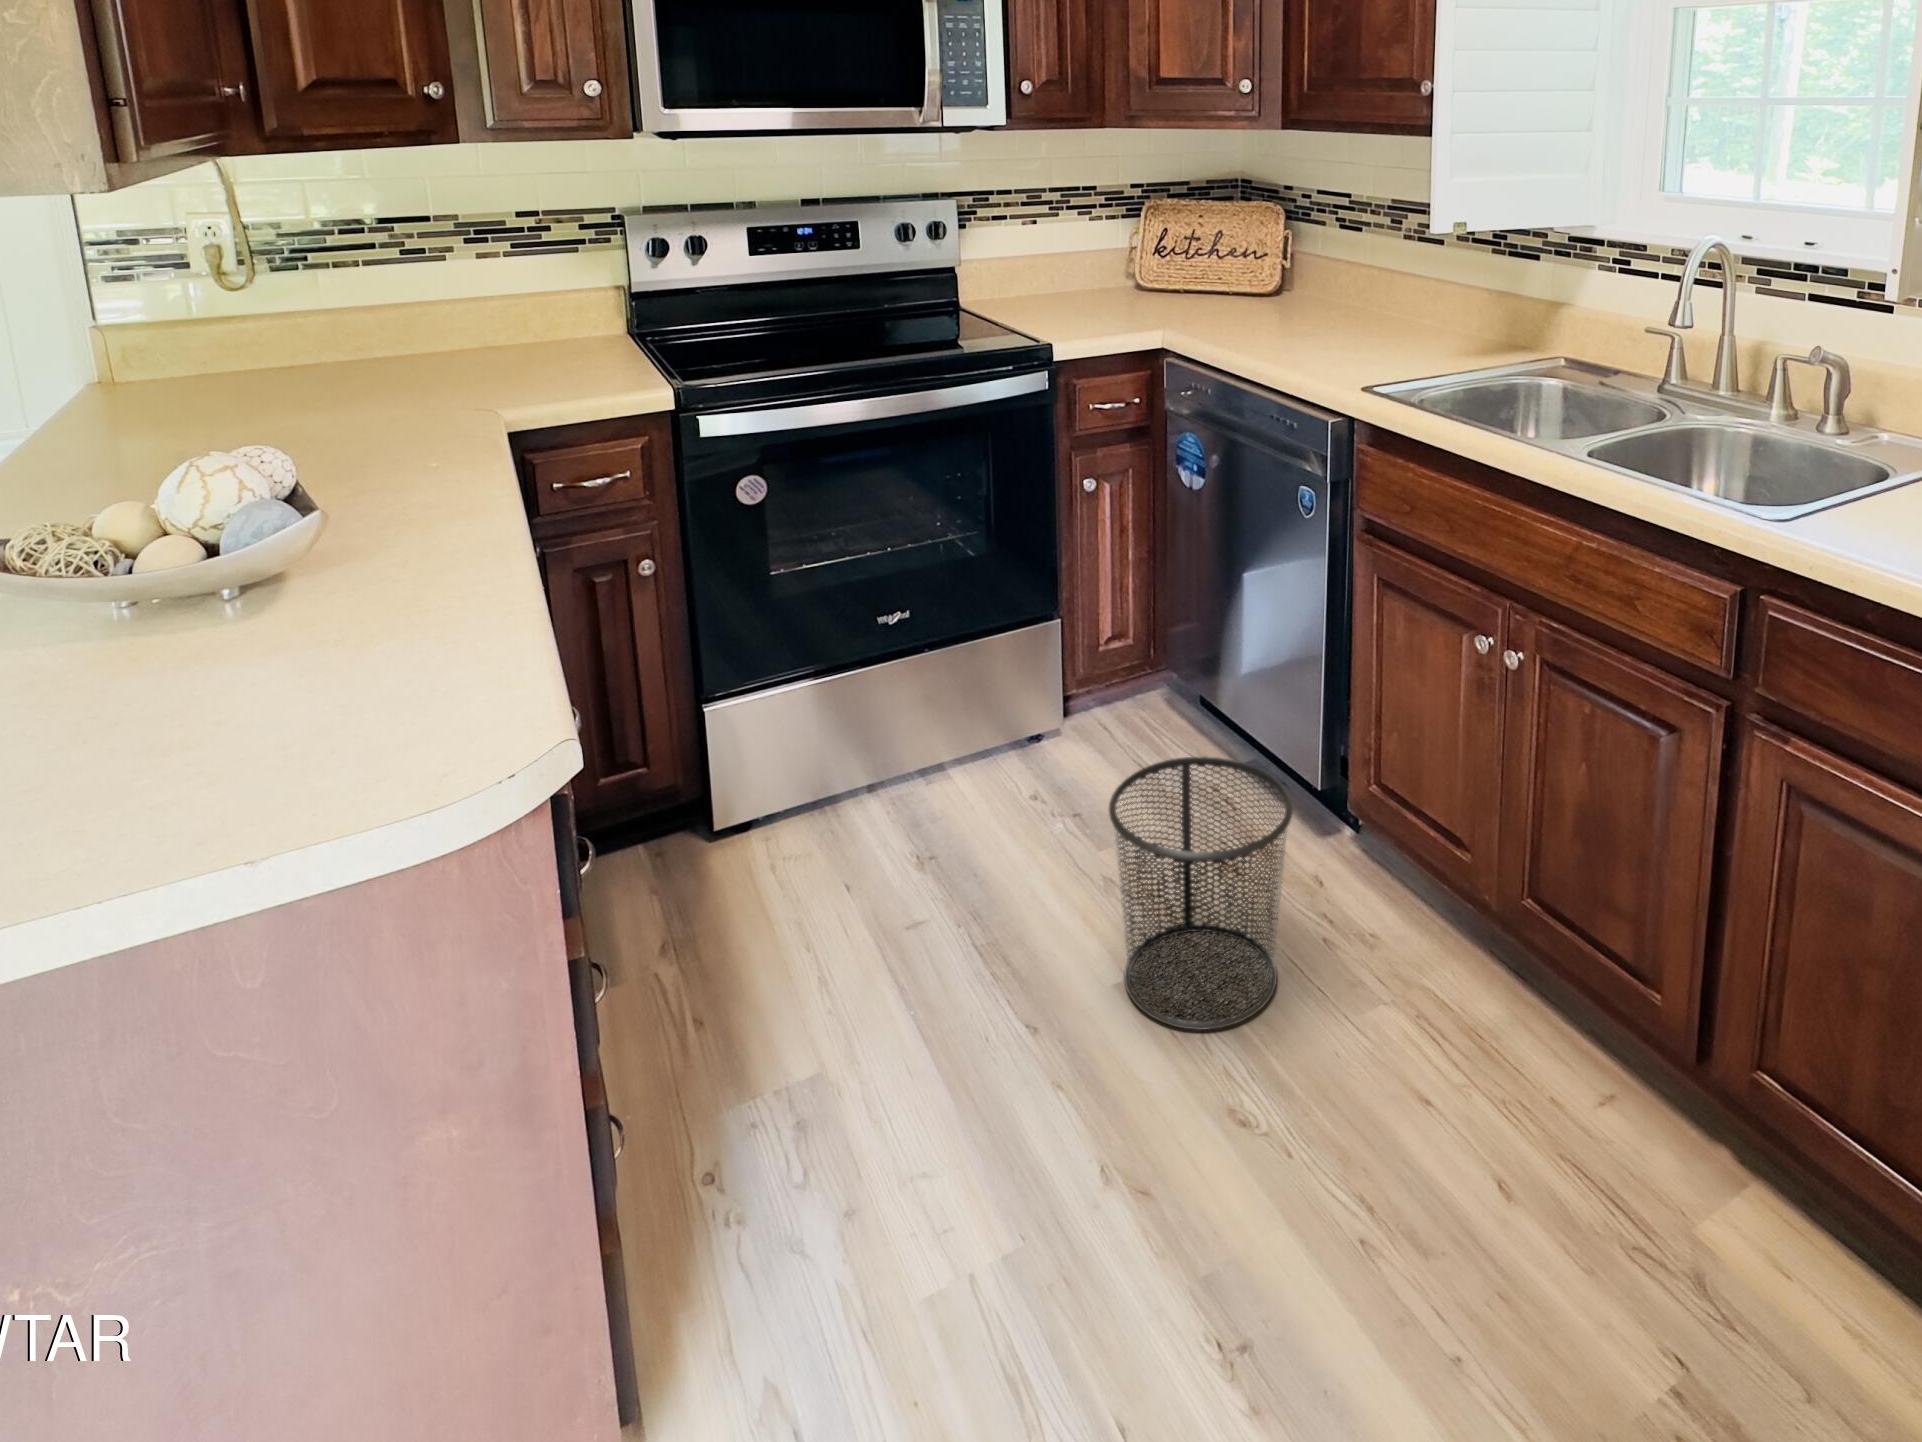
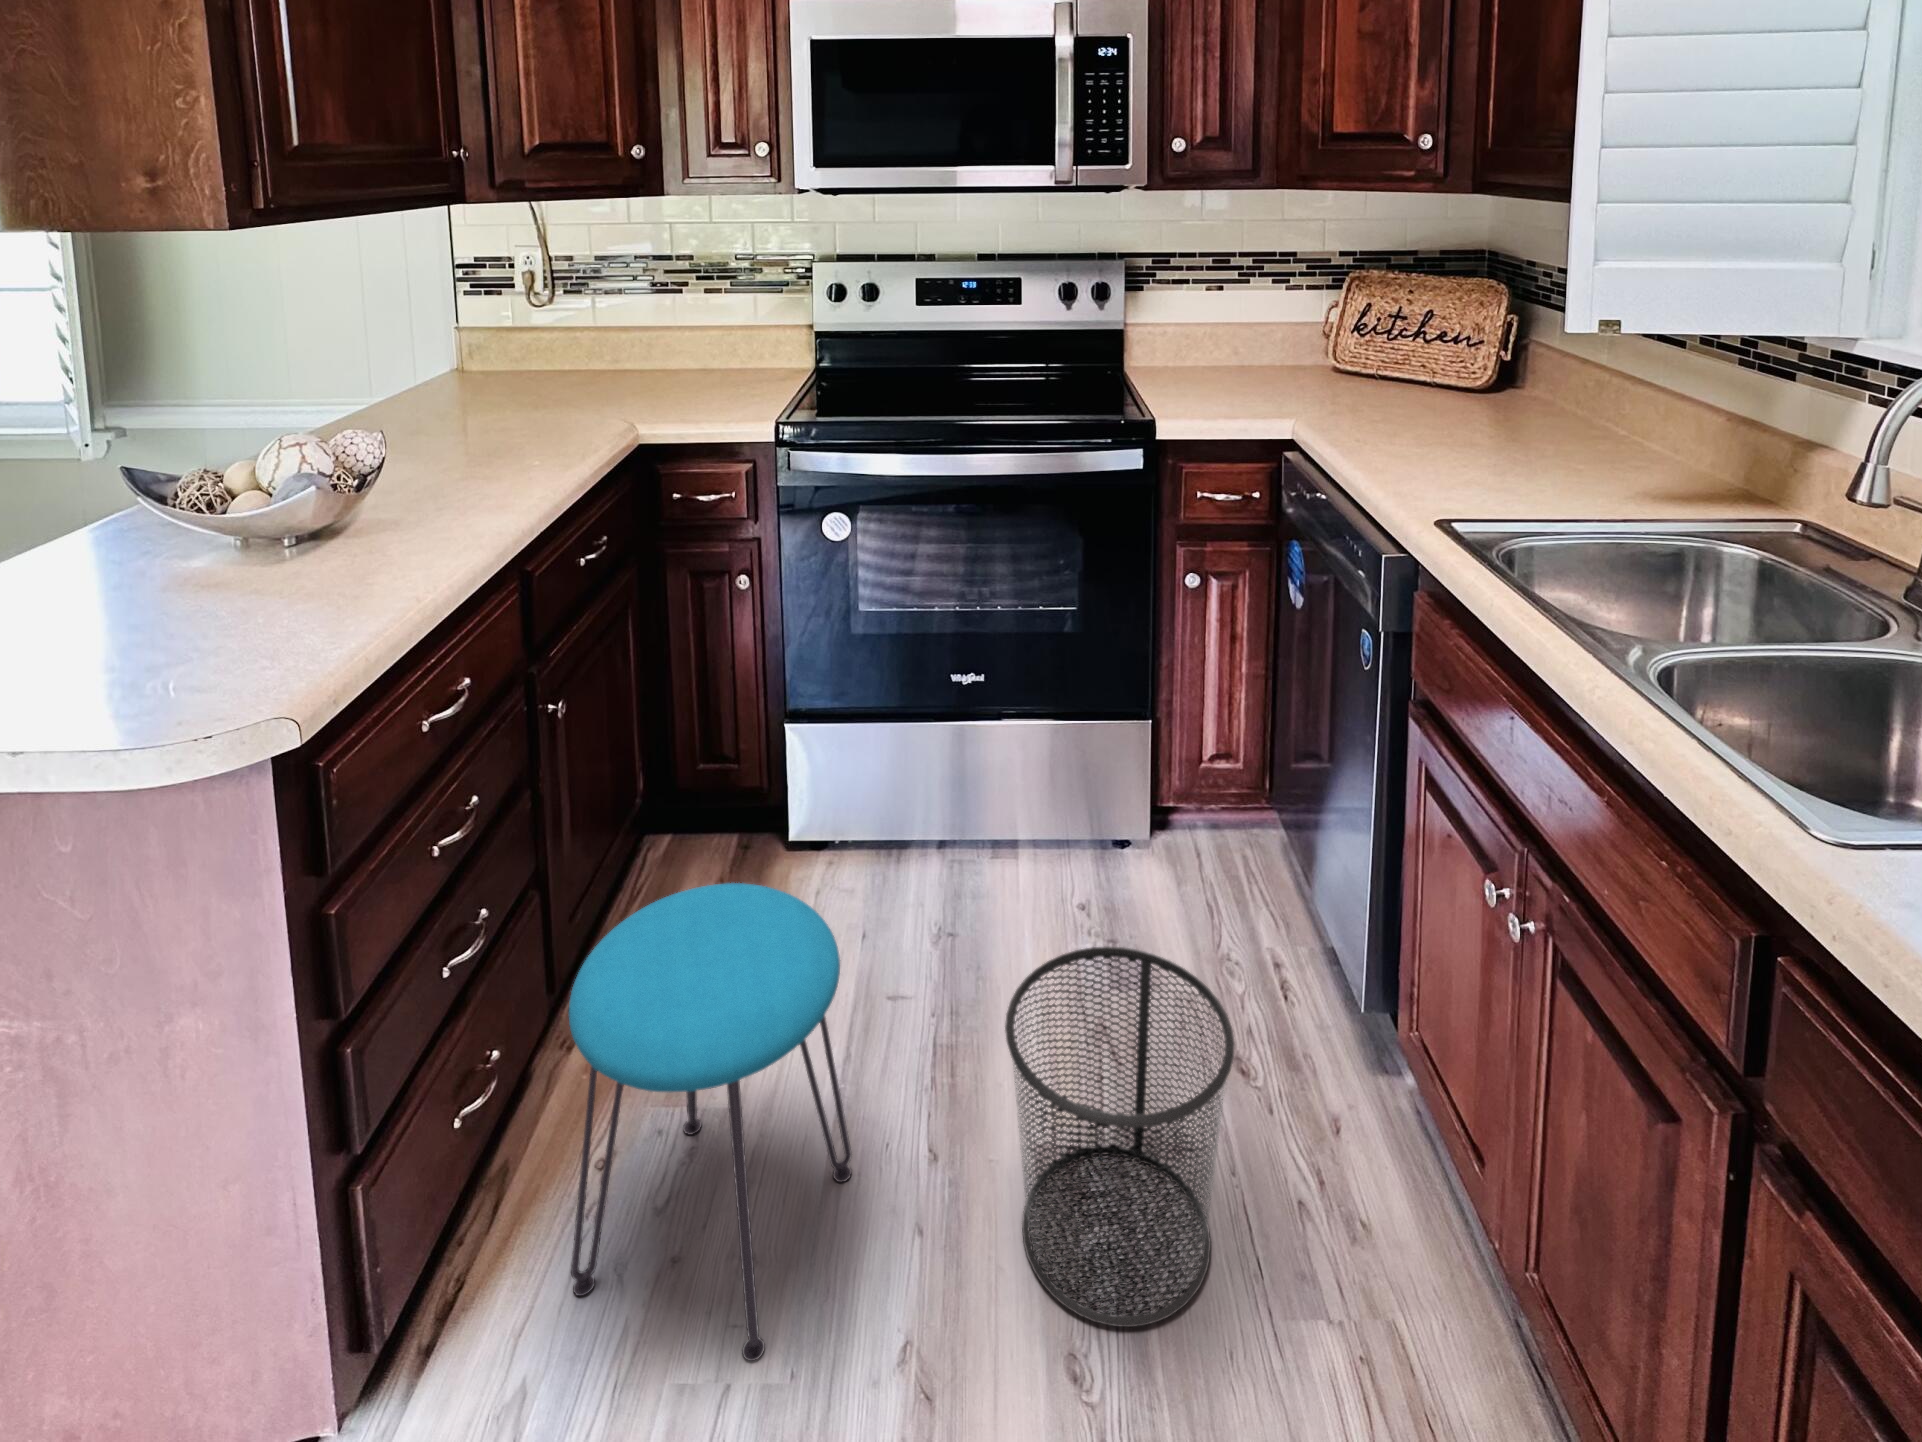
stool: none [741,797,996,1210] -> present [569,883,852,1361]

